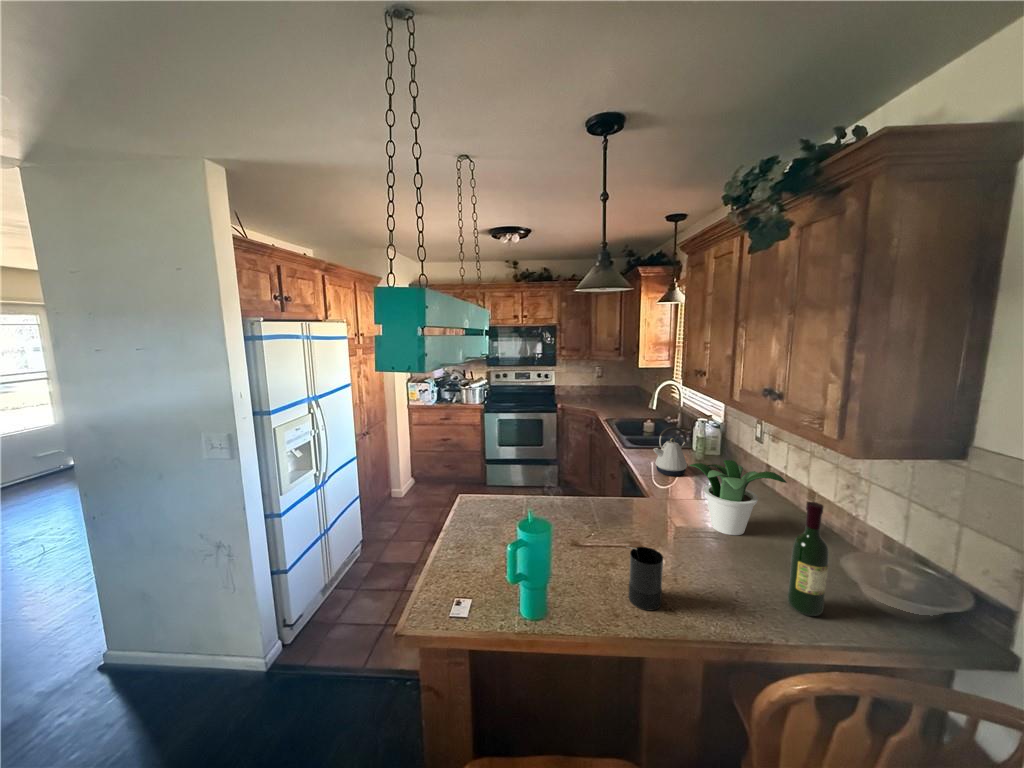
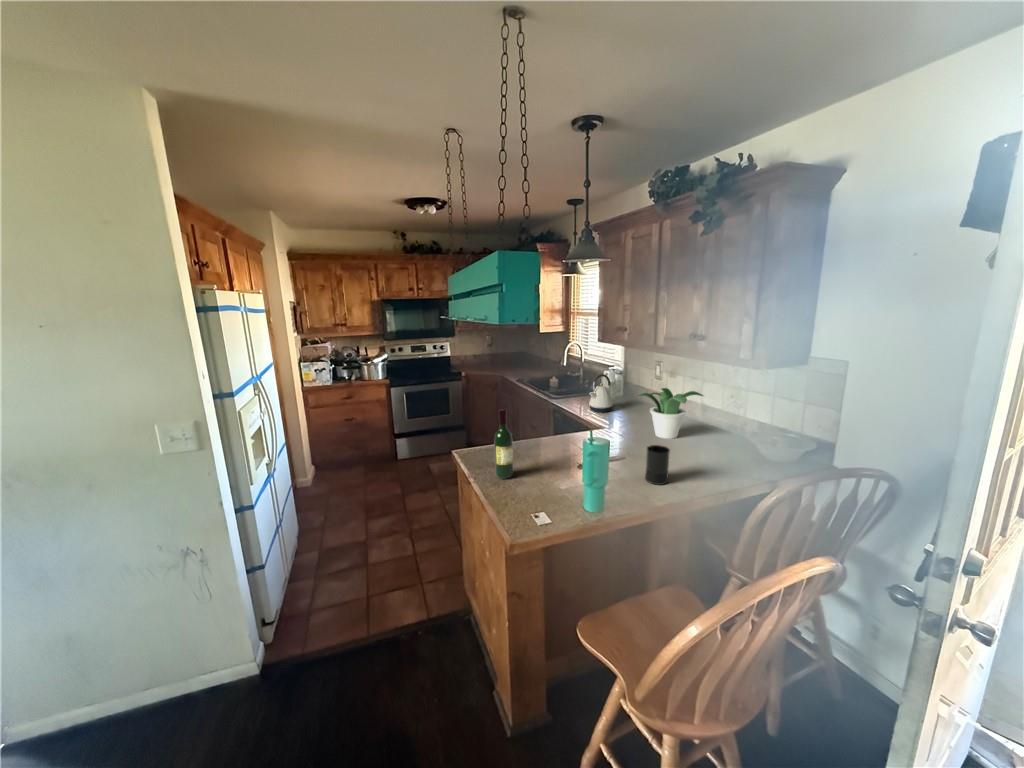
wine bottle: present [788,502,829,616] -> present [494,409,513,479]

